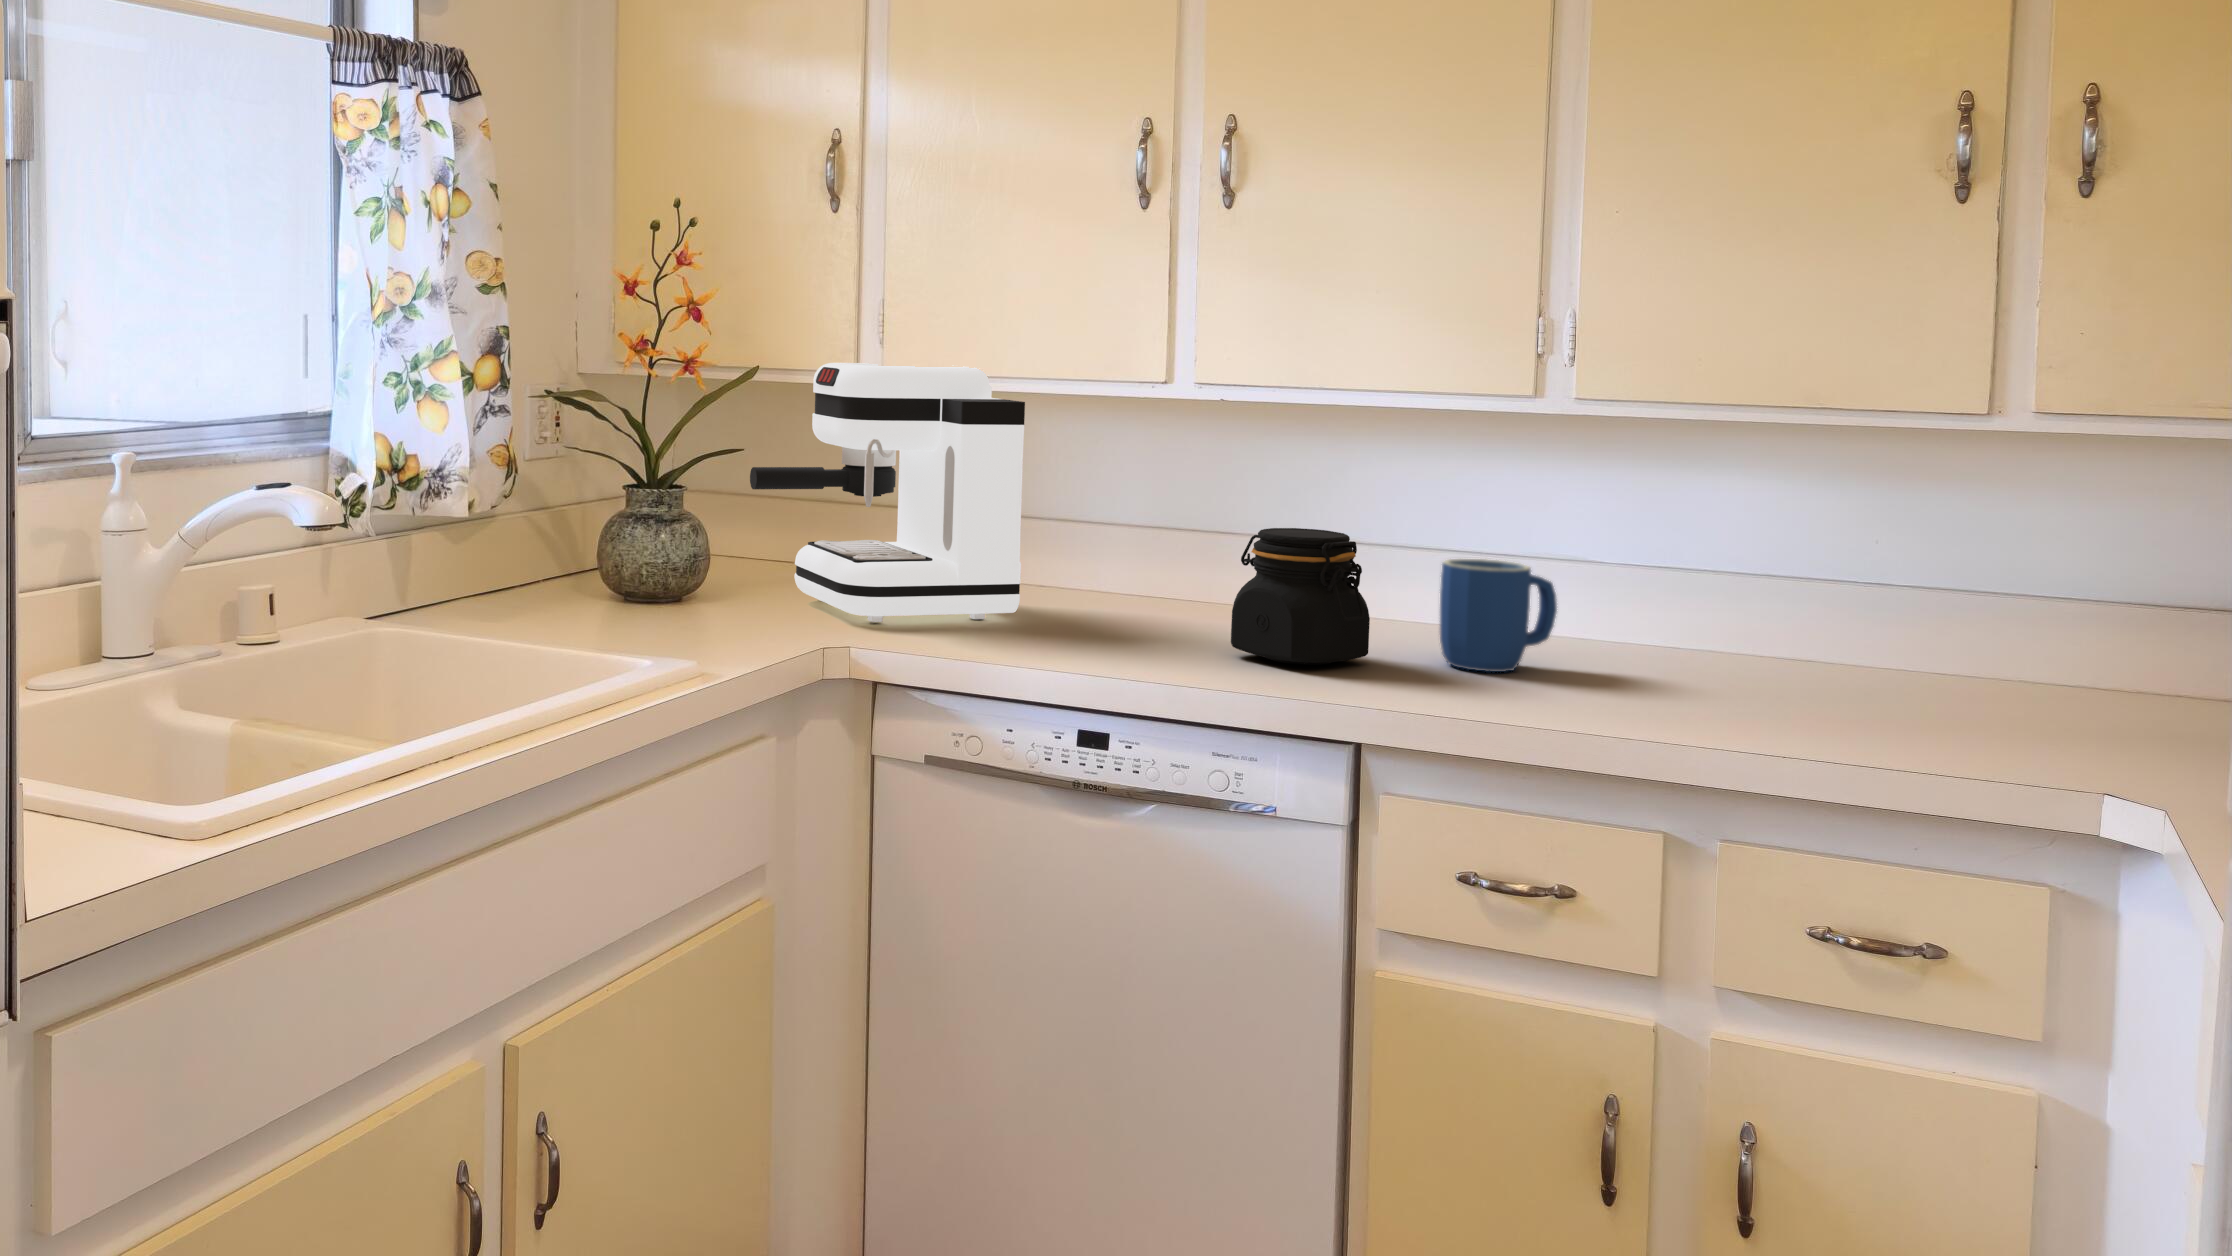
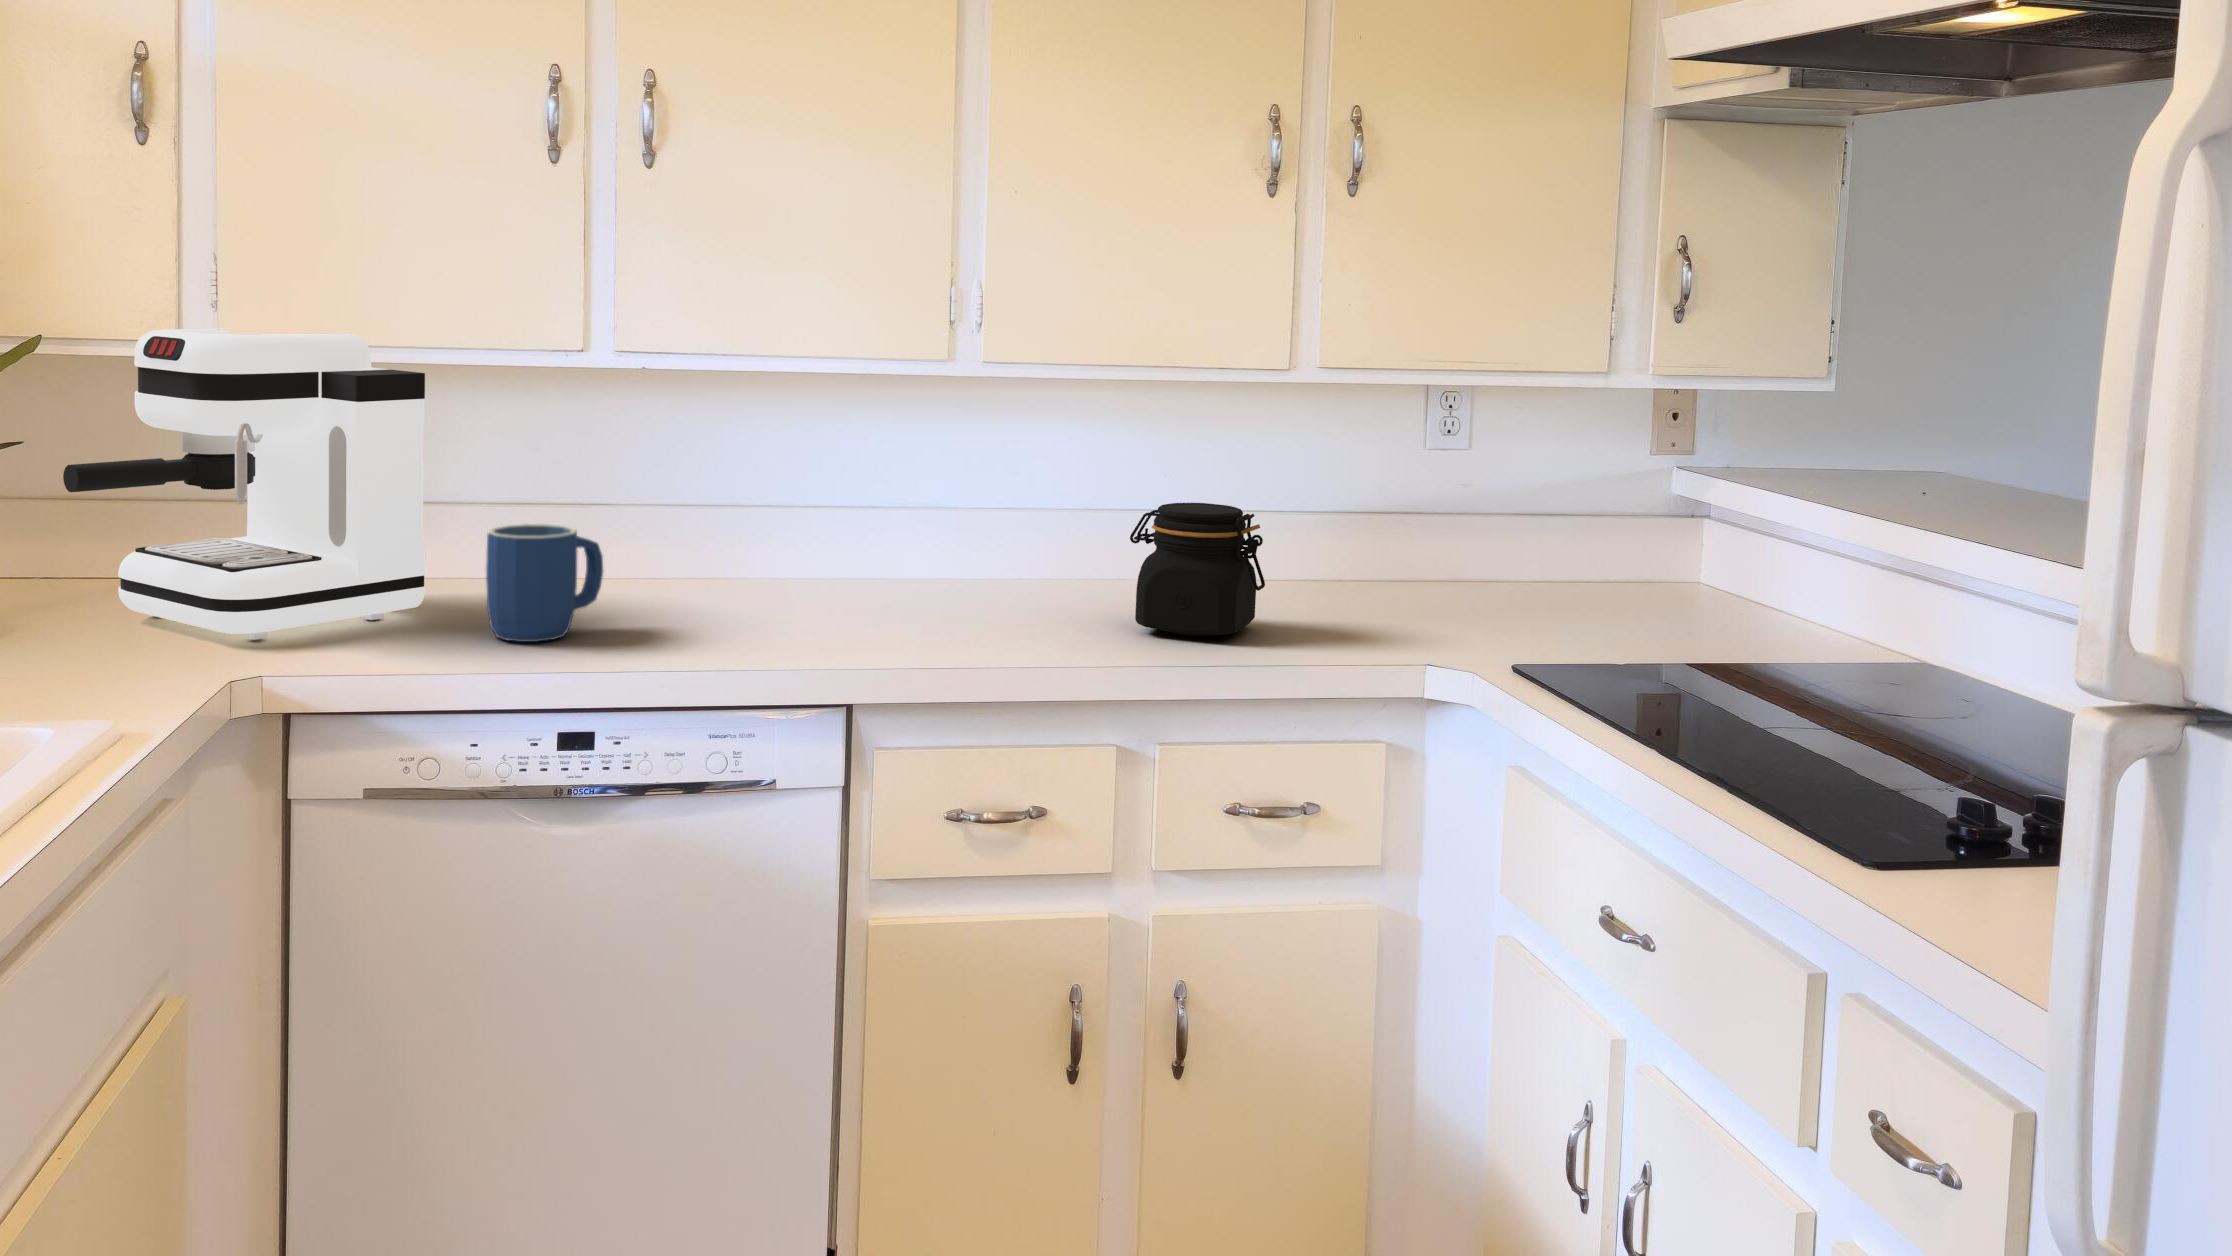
jar: present [1231,528,1370,665] -> present [1130,503,1265,636]
mug: present [1440,559,1557,672] -> present [486,524,603,642]

